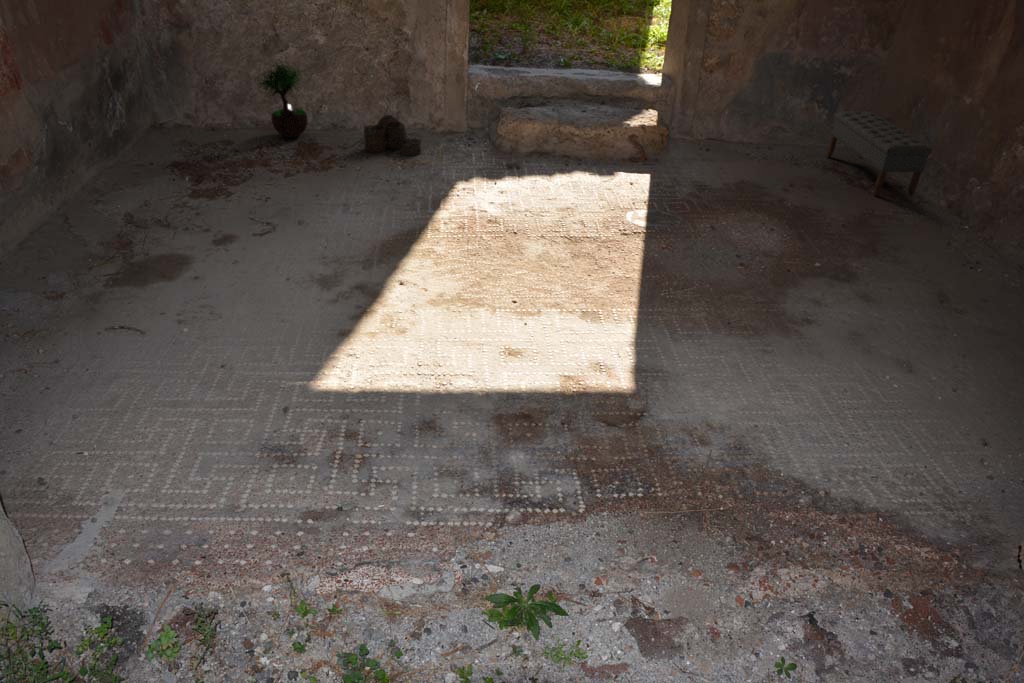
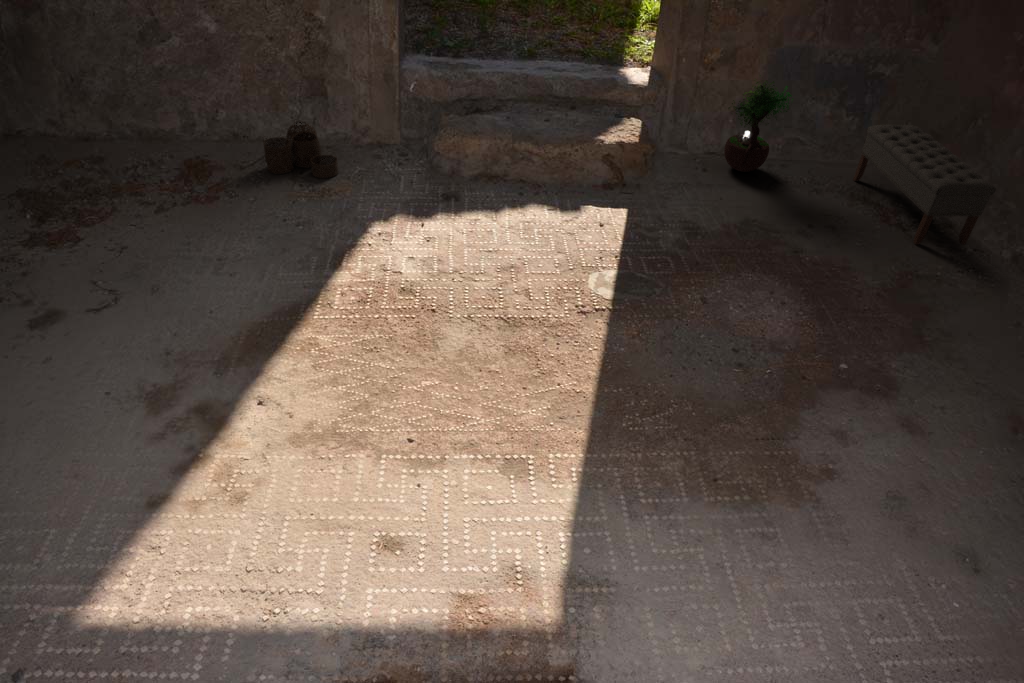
potted tree: present [260,62,308,137] -> present [724,79,791,172]

